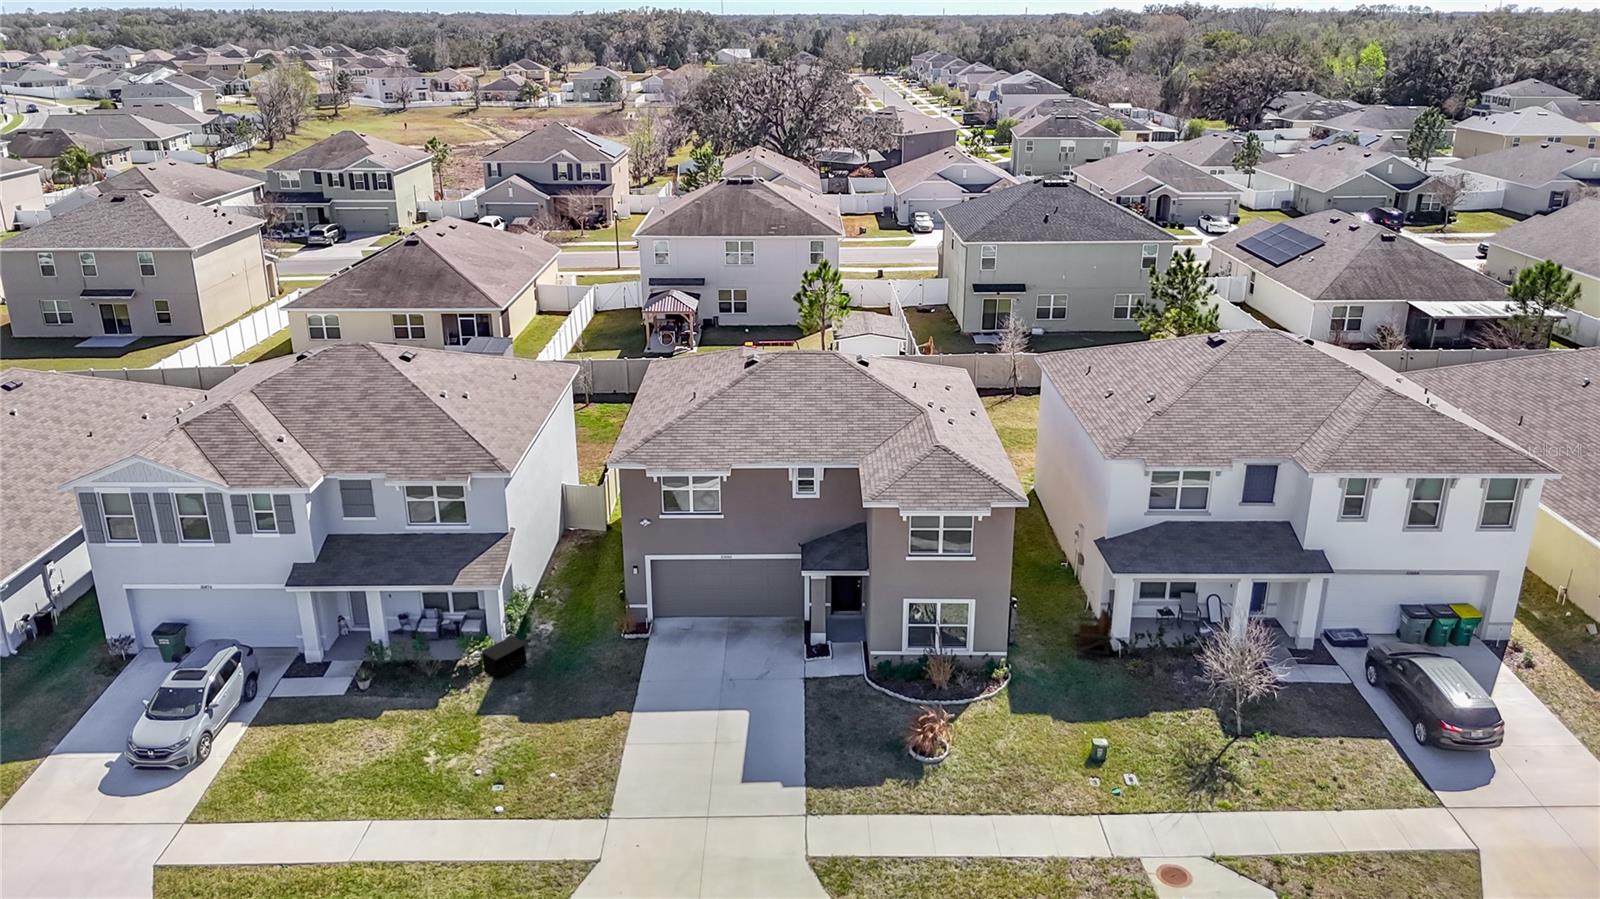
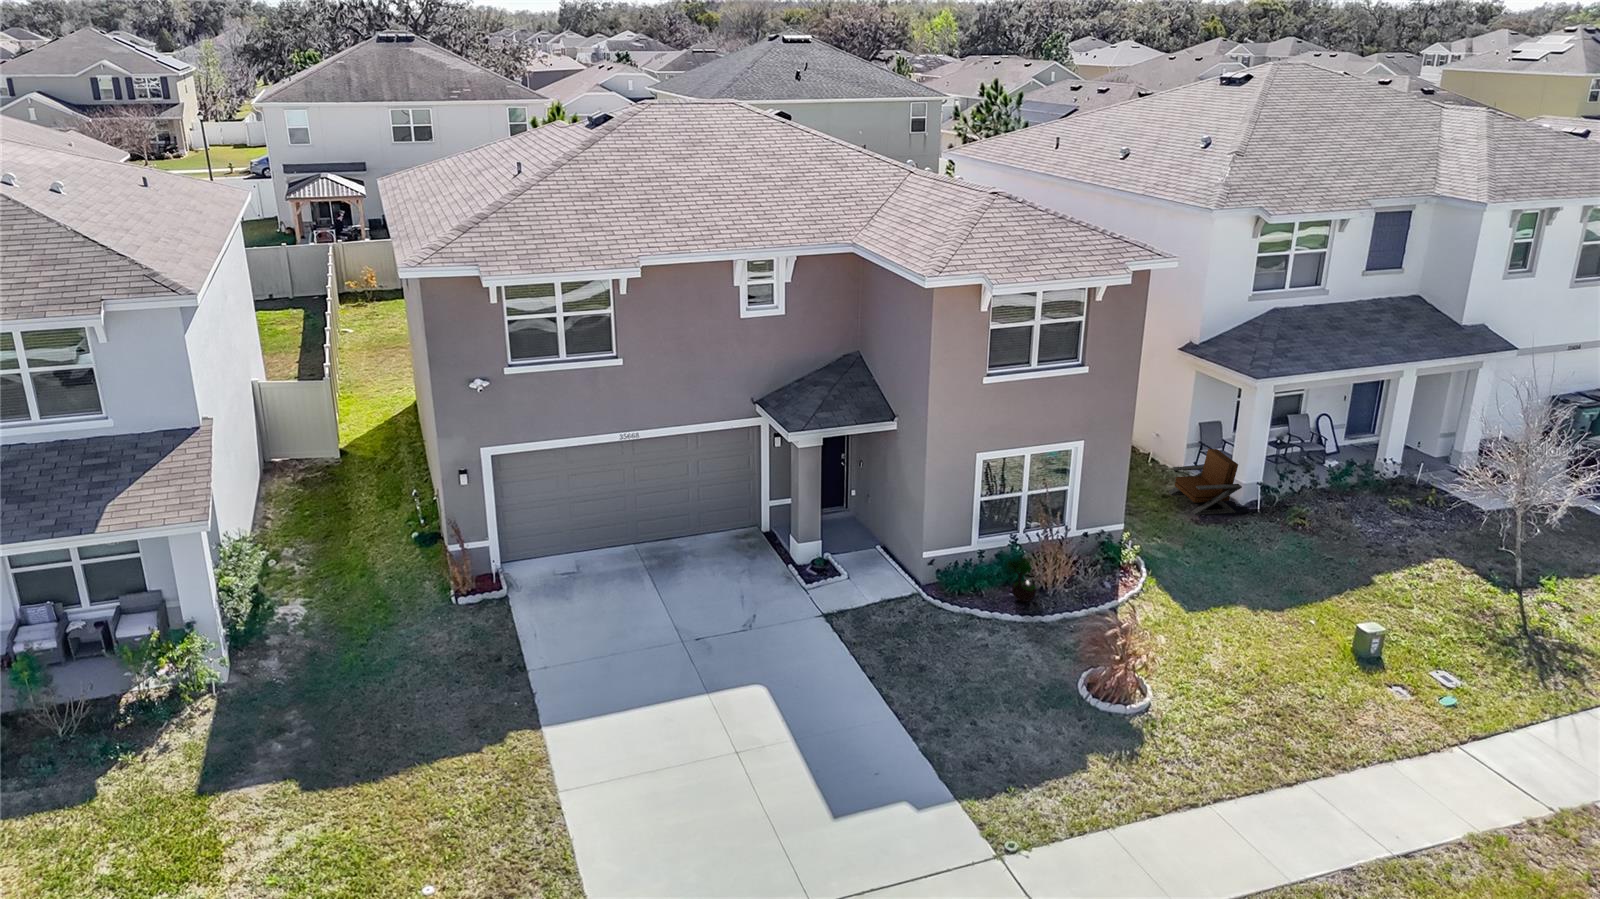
storage bench: present [482,636,527,679] -> none [178,627,278,719]
potted tree: none [909,660,930,690] -> present [1007,557,1036,602]

